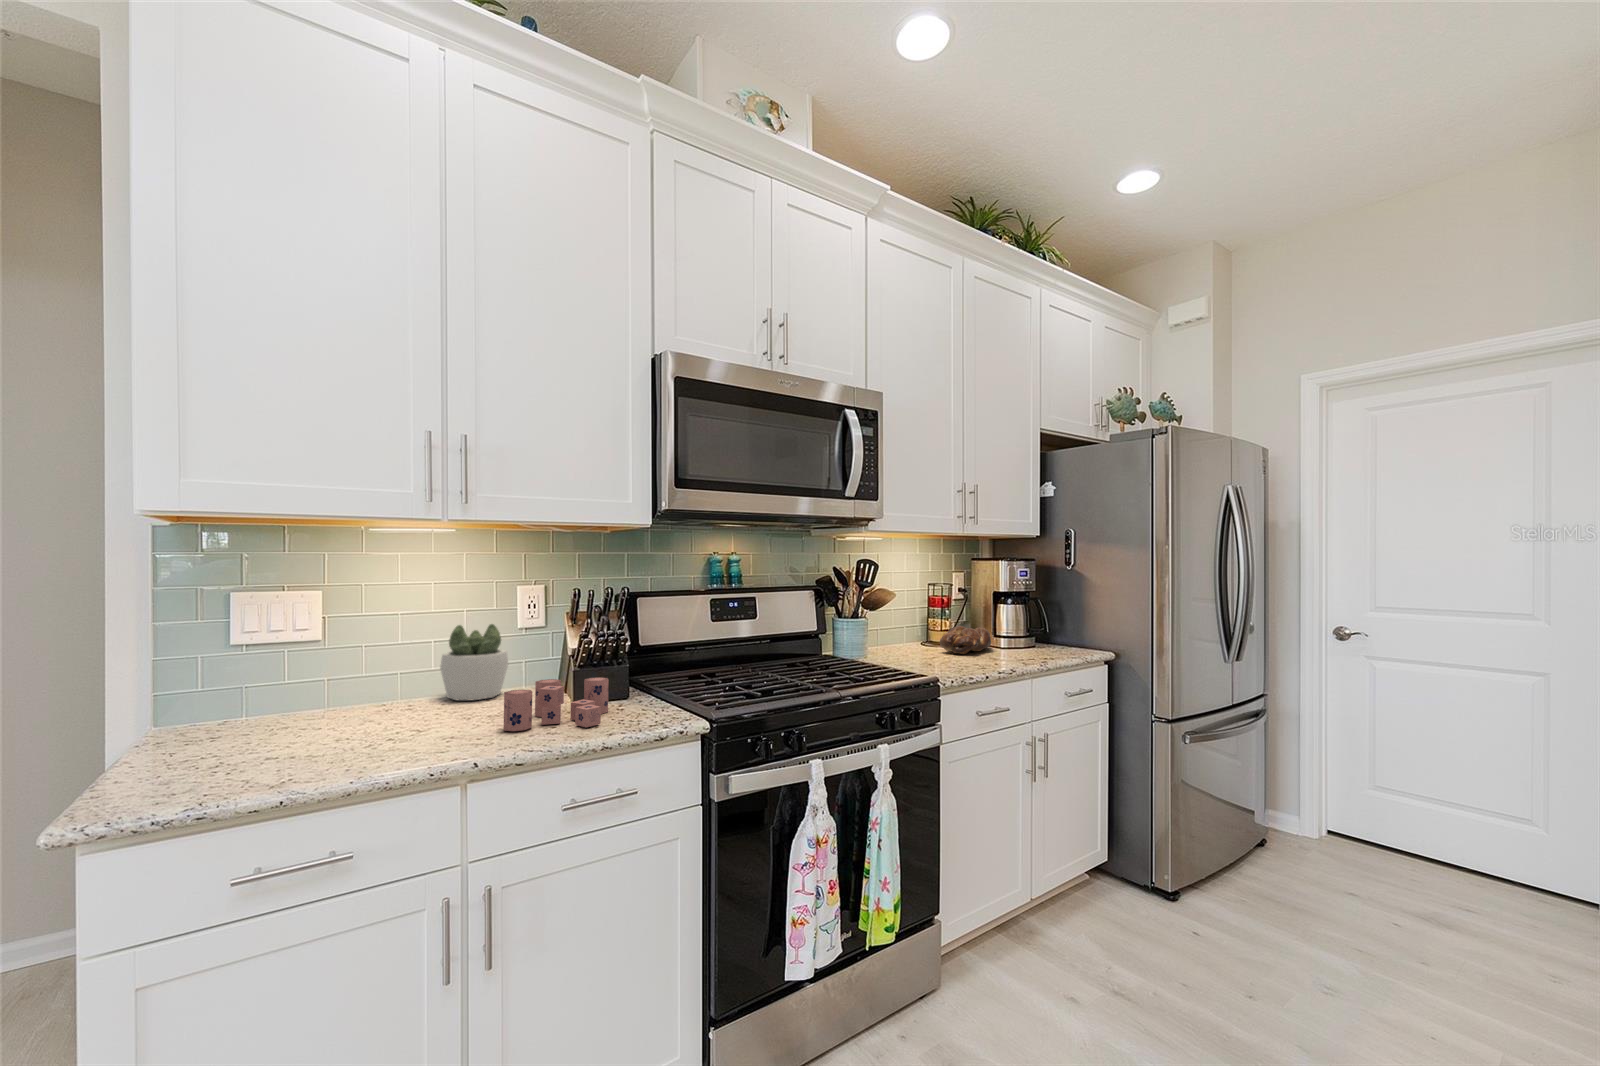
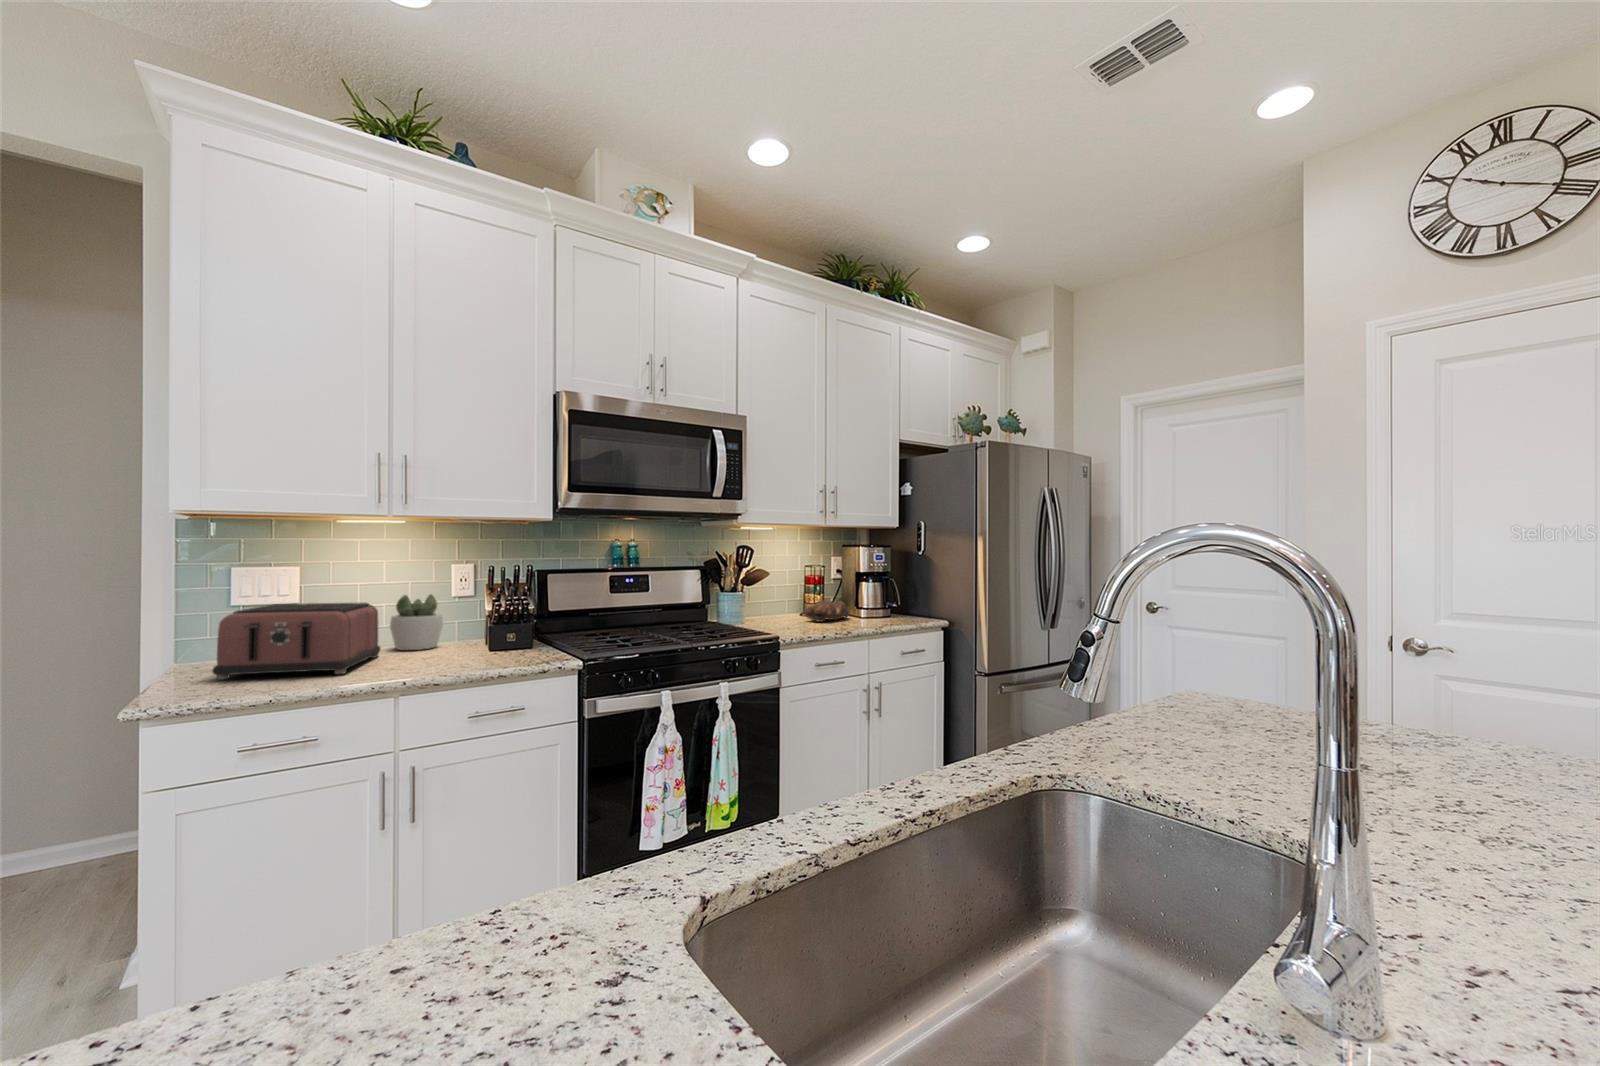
toaster: none [200,639,431,759] -> present [212,603,381,679]
candle: present [504,677,609,731] -> none [430,631,513,666]

